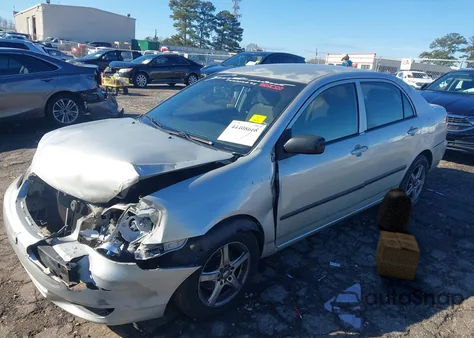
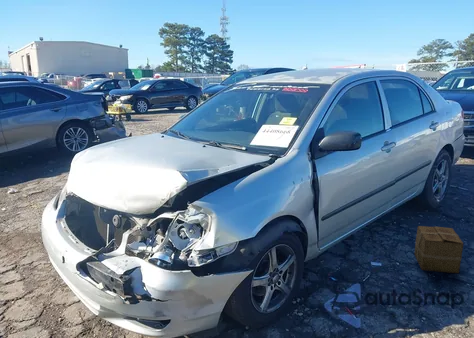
backpack: present [378,187,412,232] -> none [408,183,443,227]

